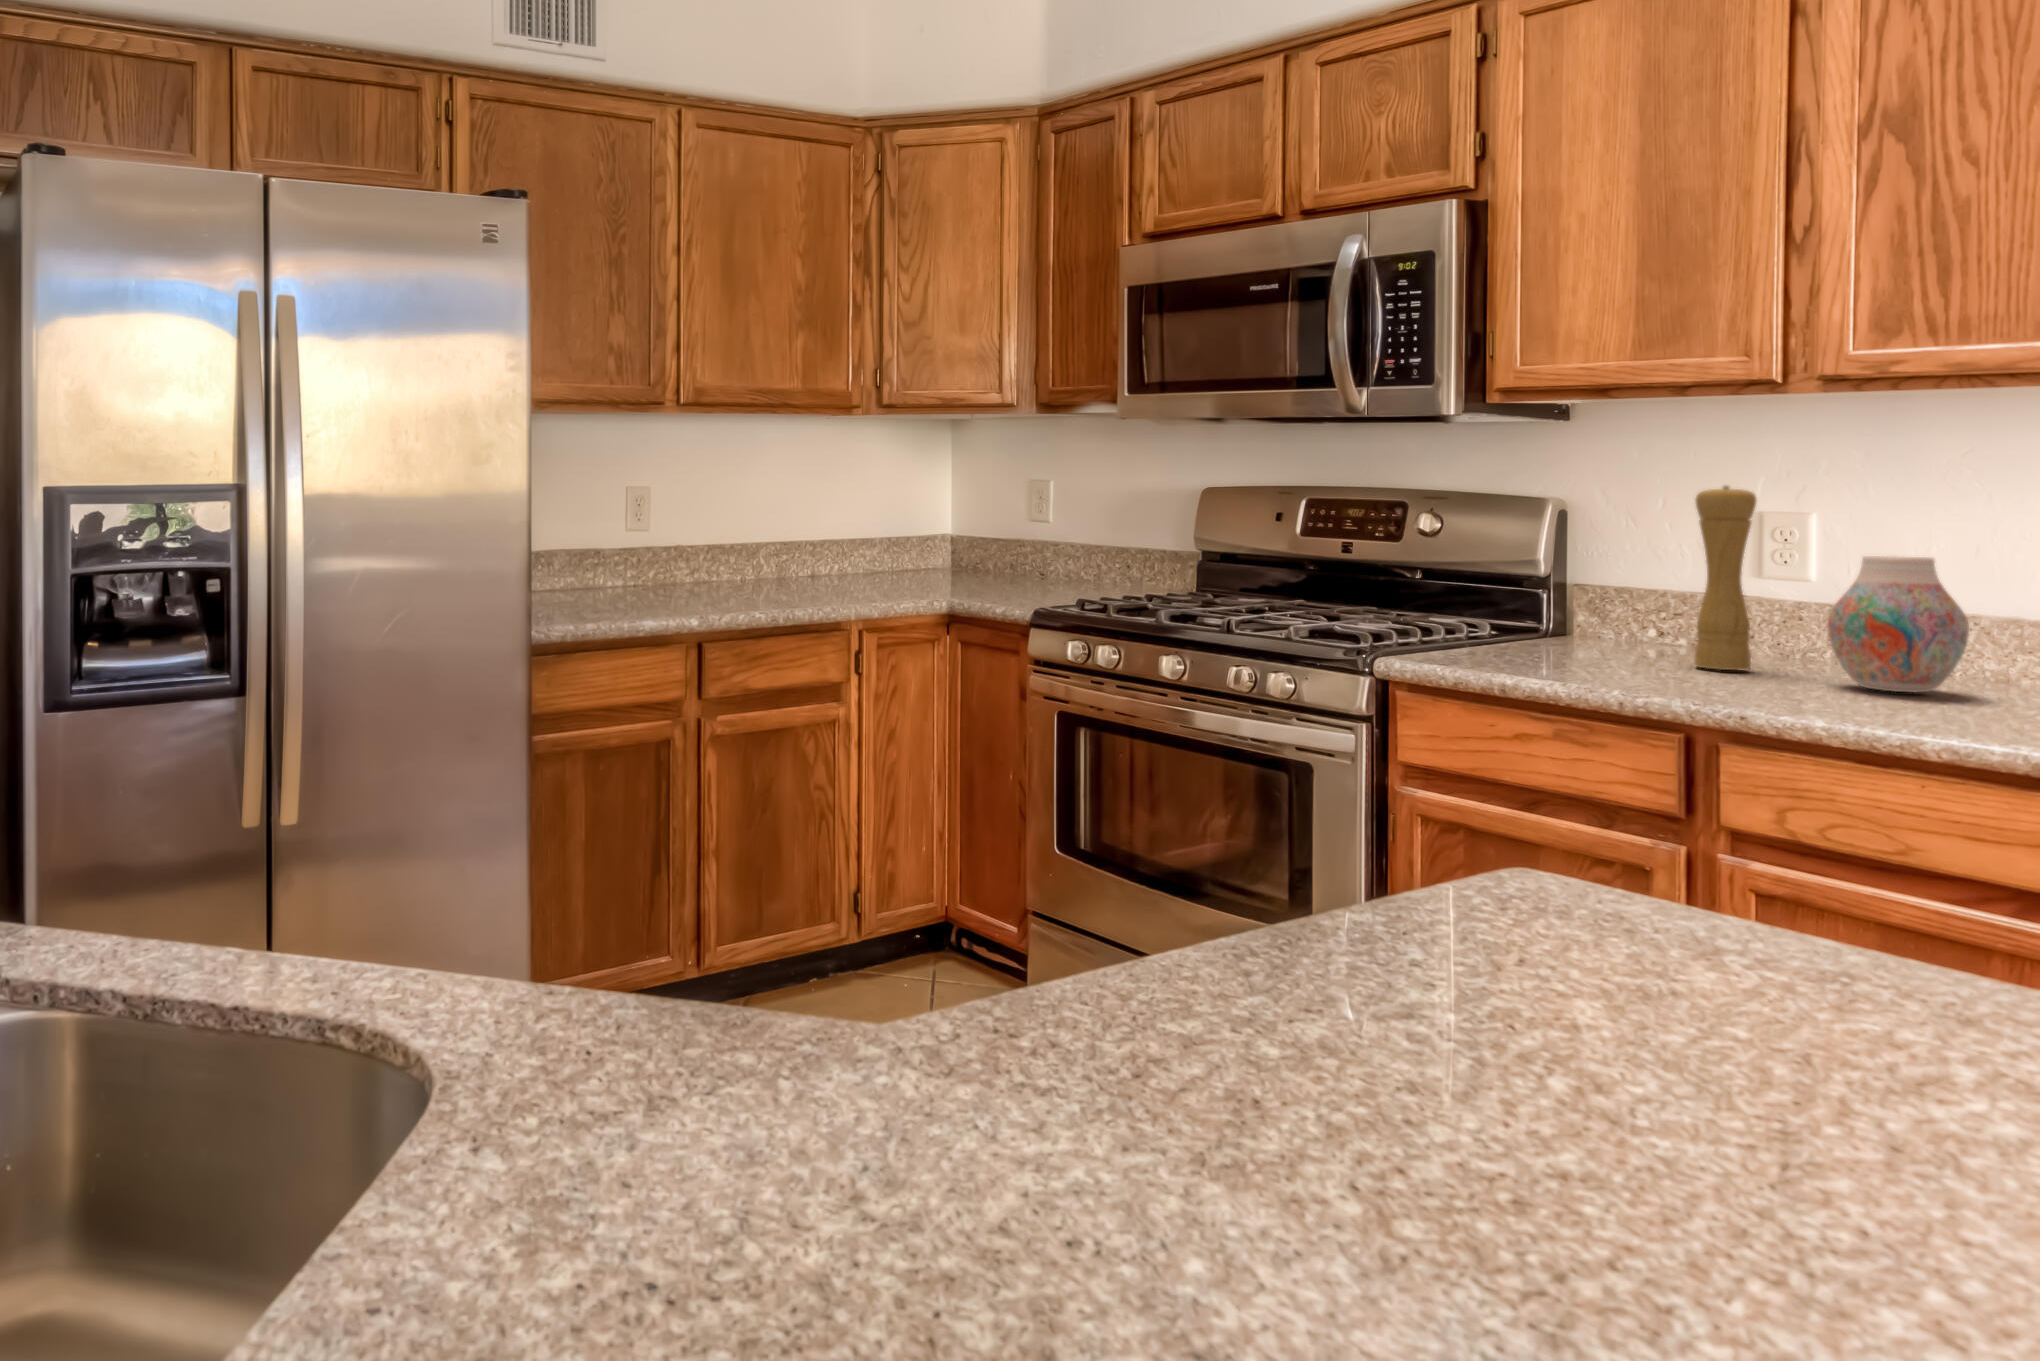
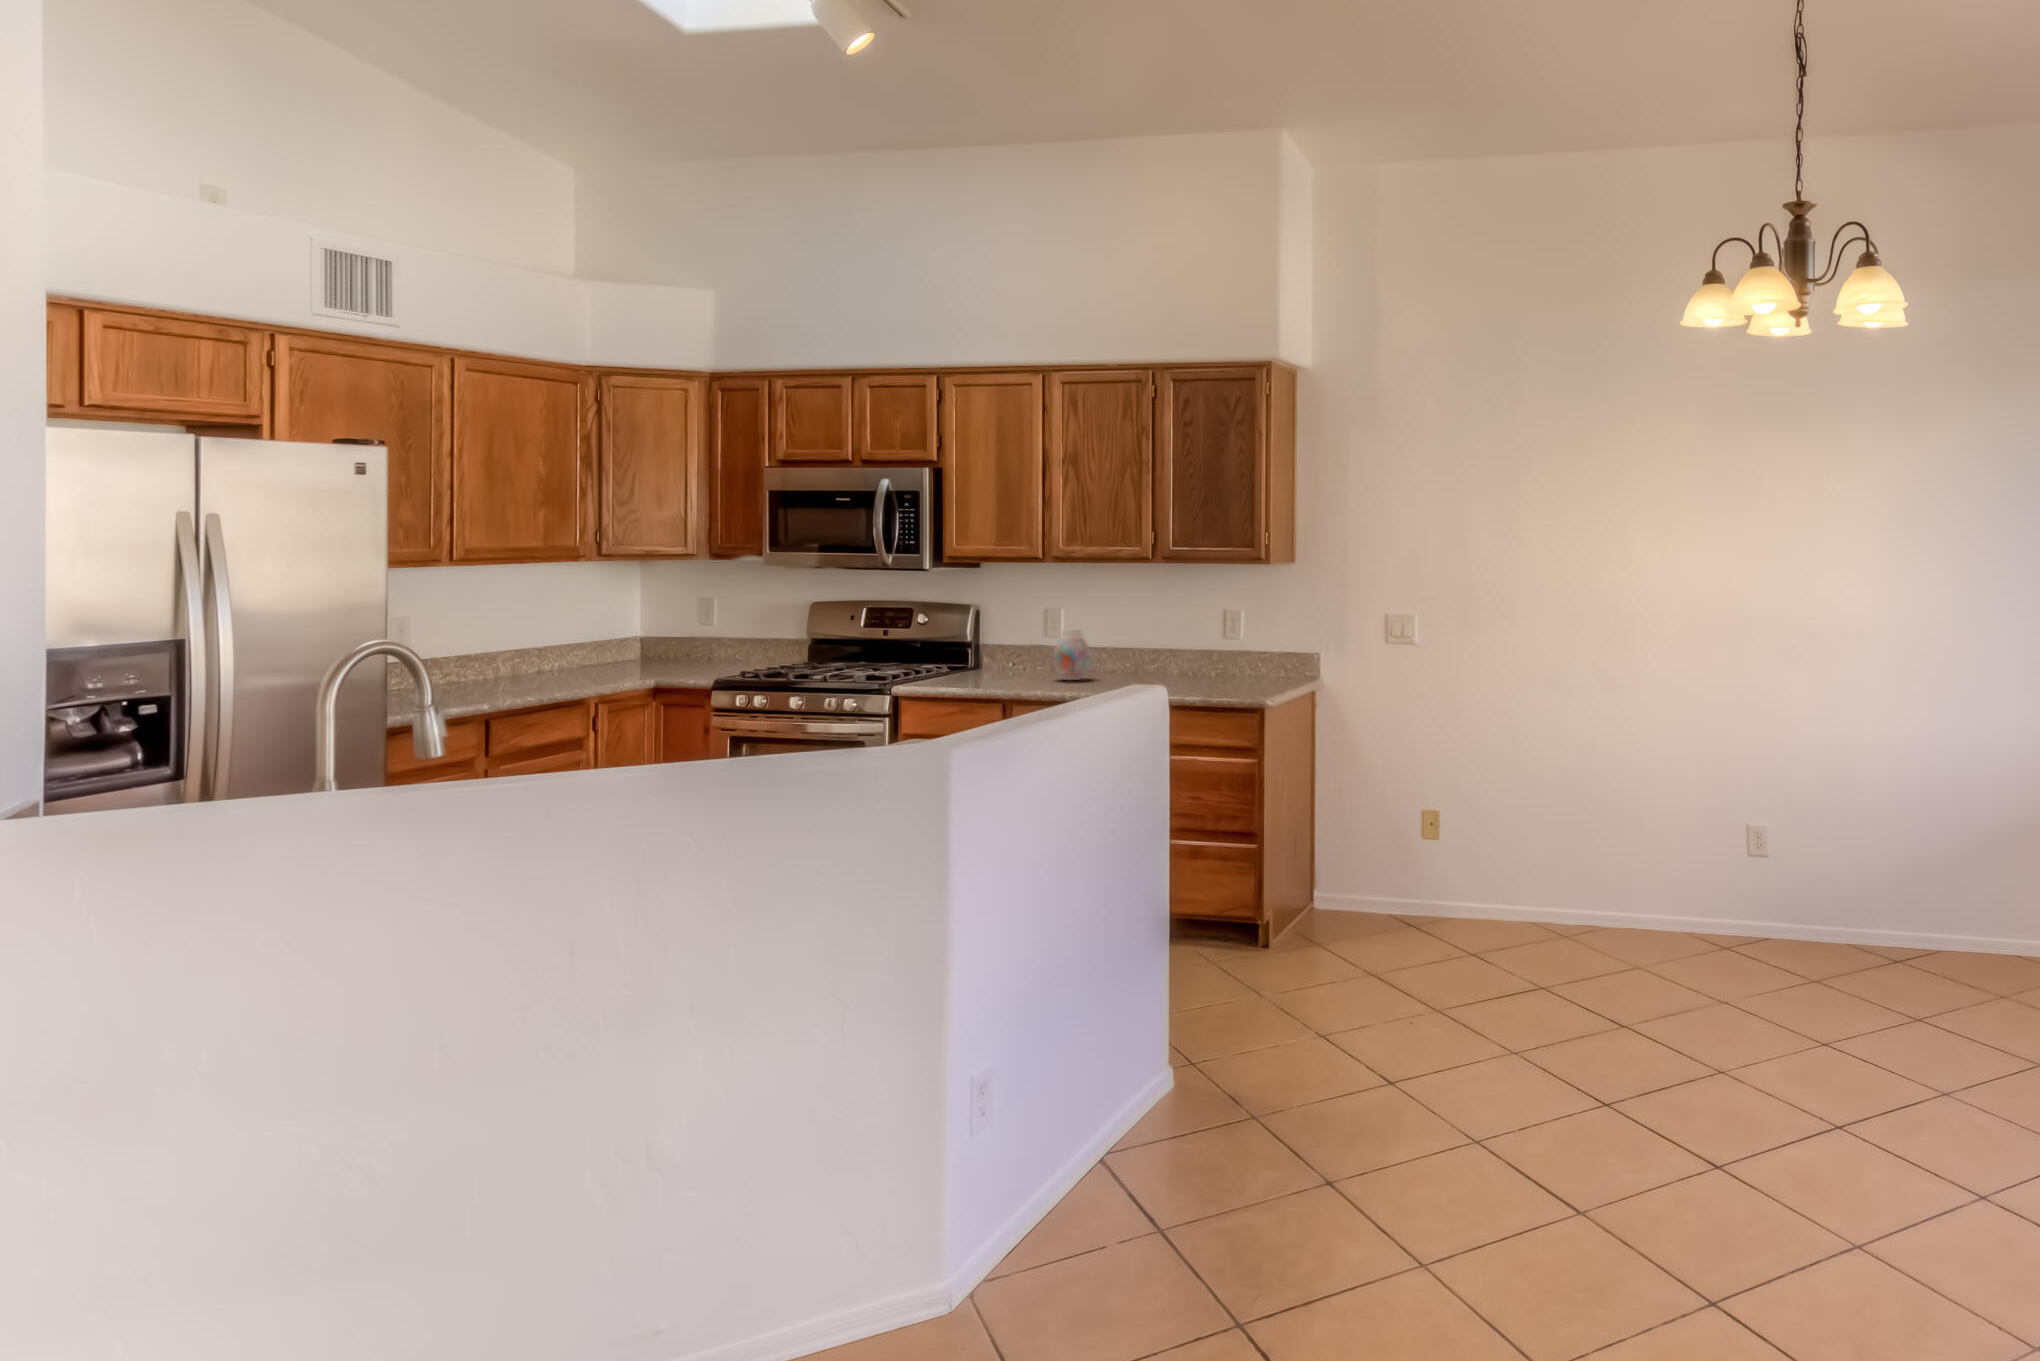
pepper mill: present [1694,486,1756,670] -> none [1014,602,1033,678]

